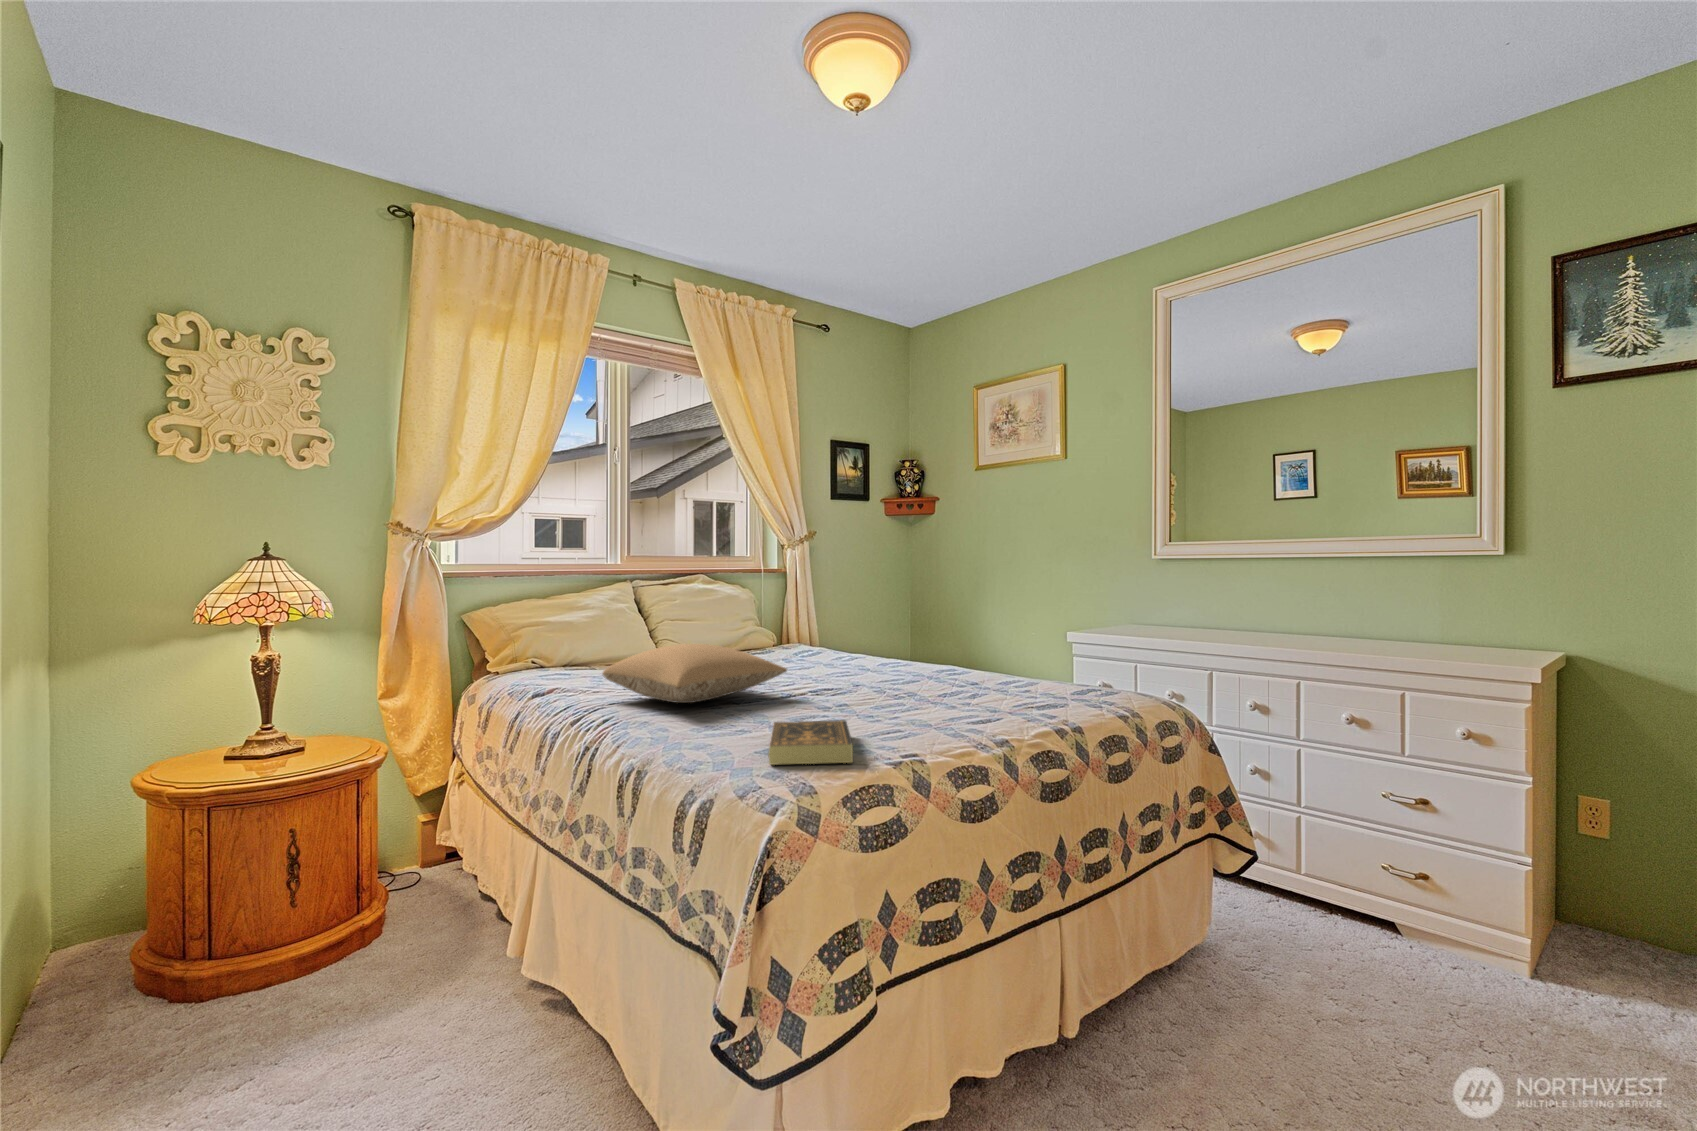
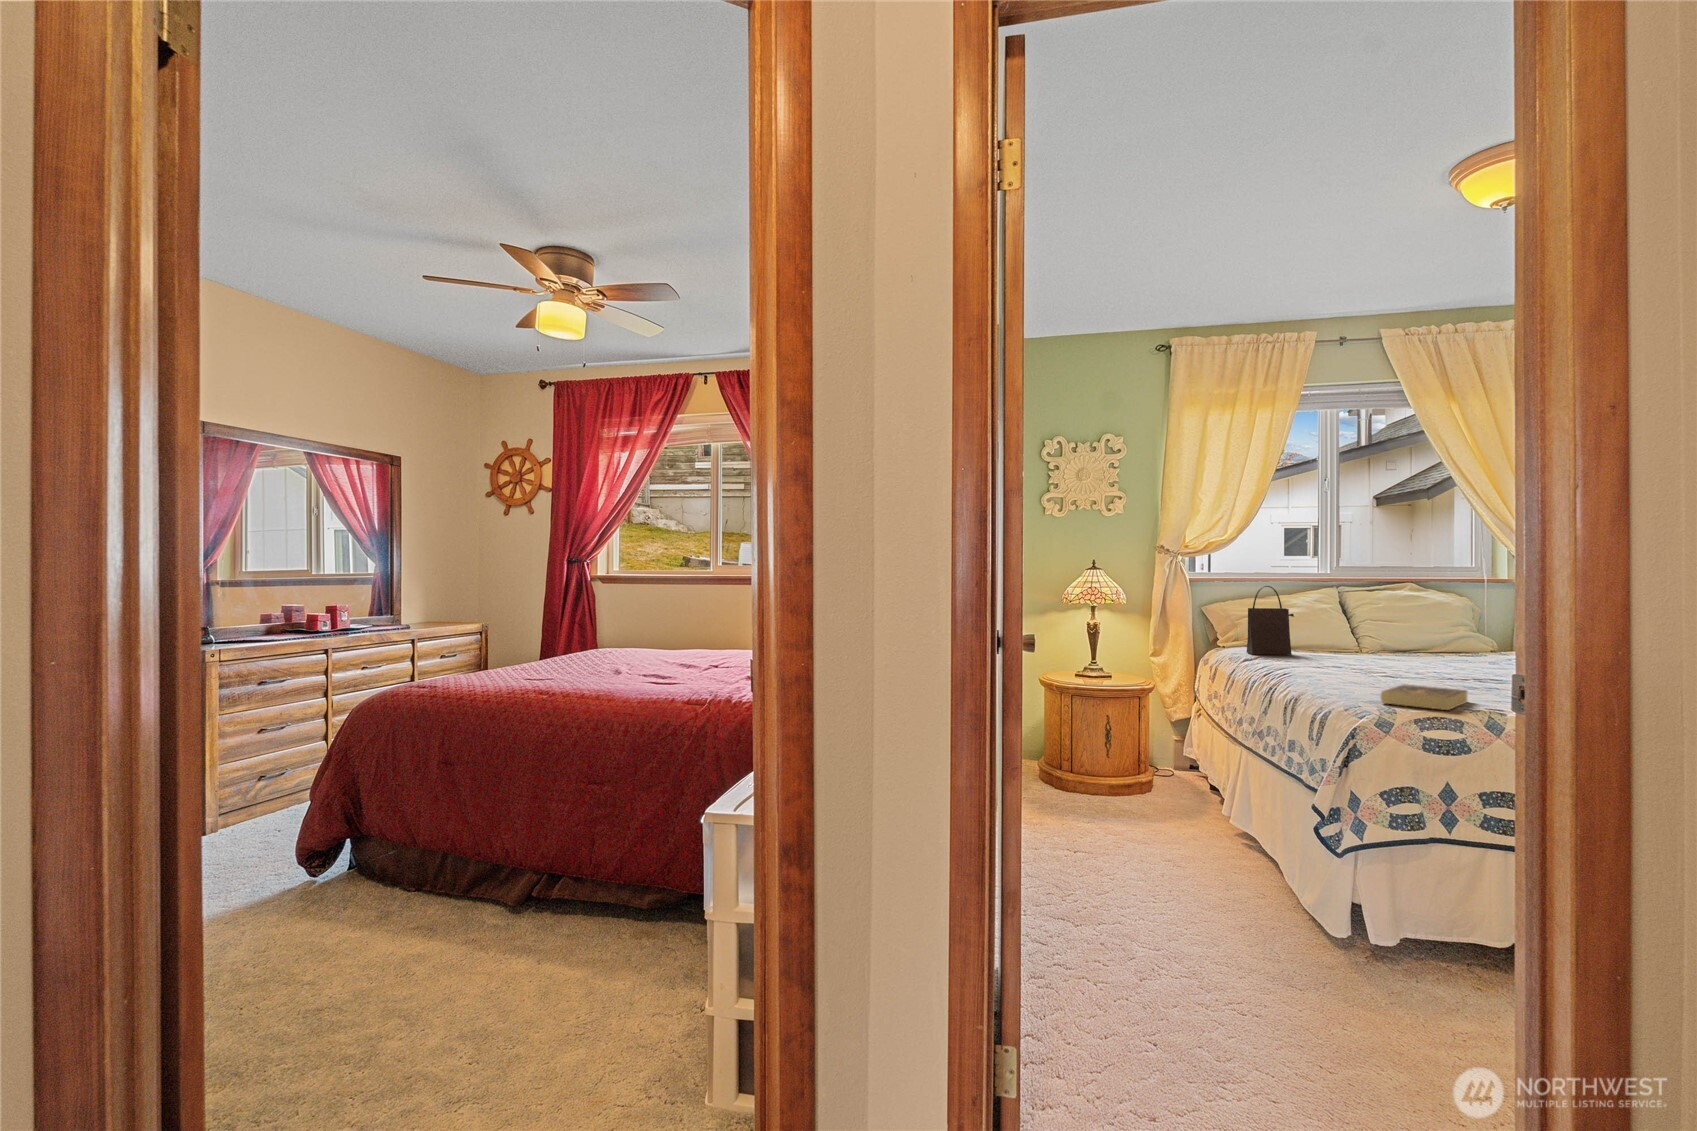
handbag: none [532,583,593,682] -> present [1247,586,1294,655]
pillow: present [603,644,787,703] -> none [1291,633,1448,674]

